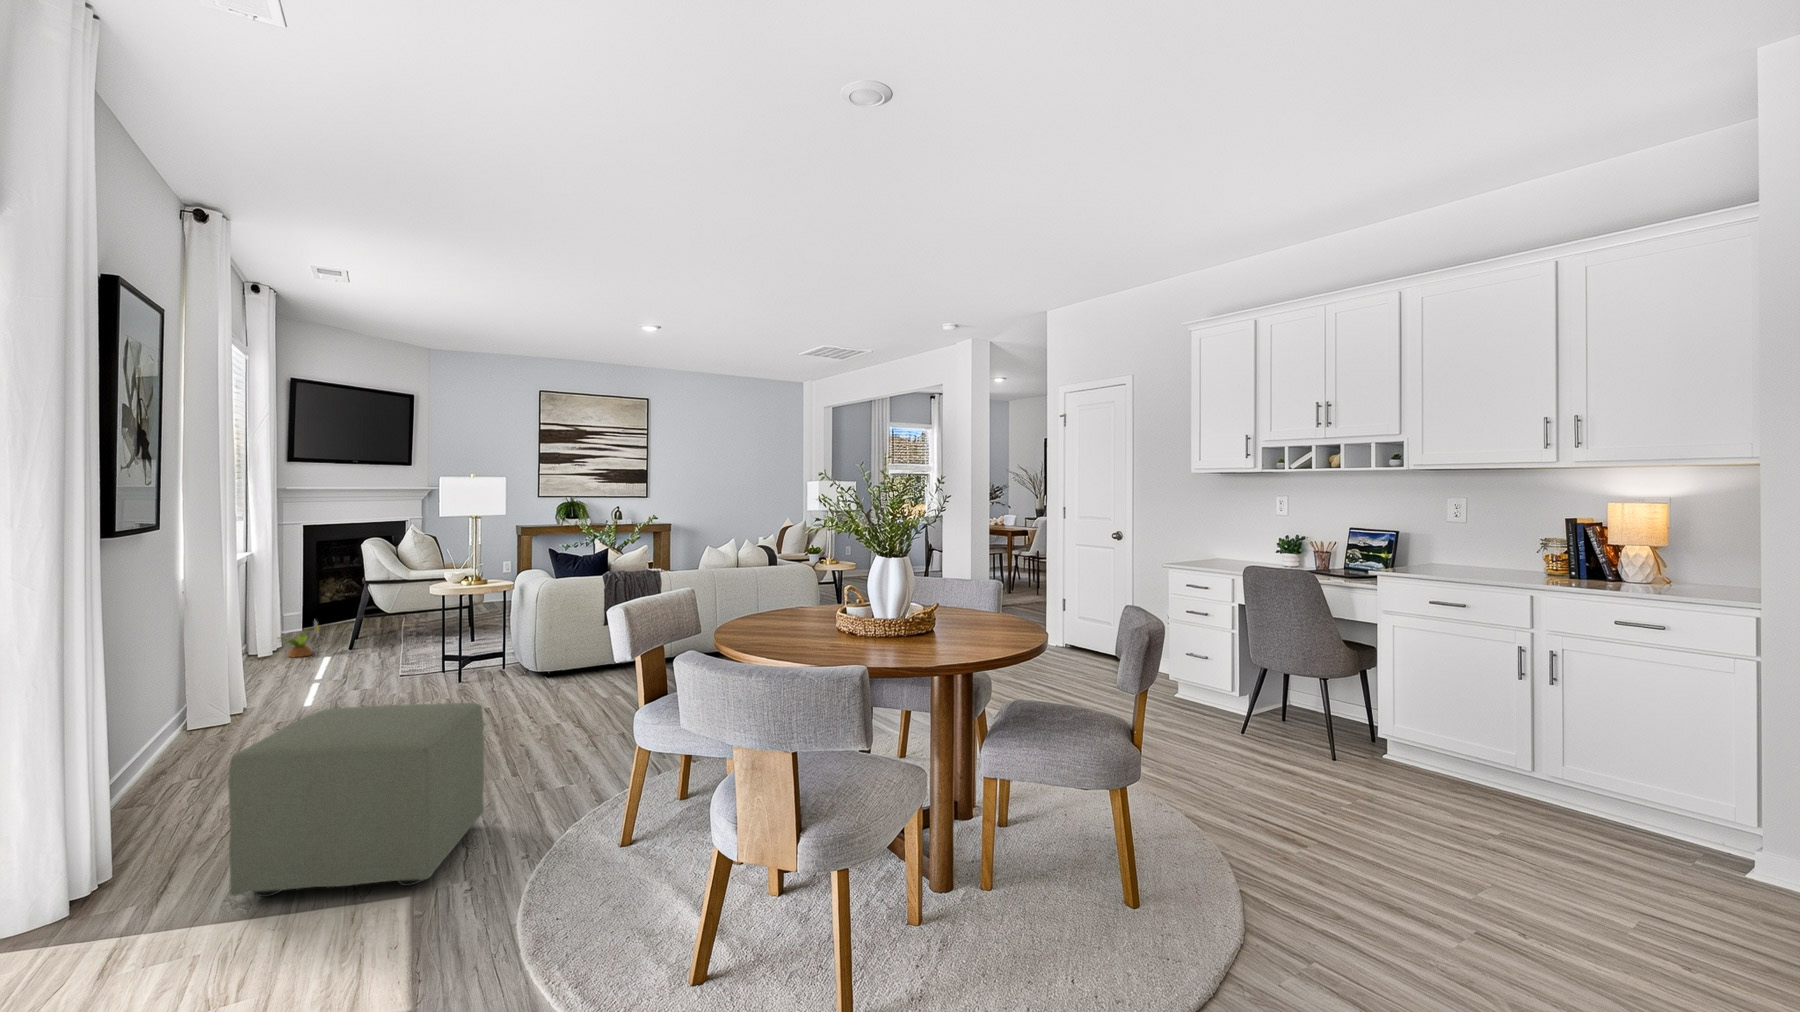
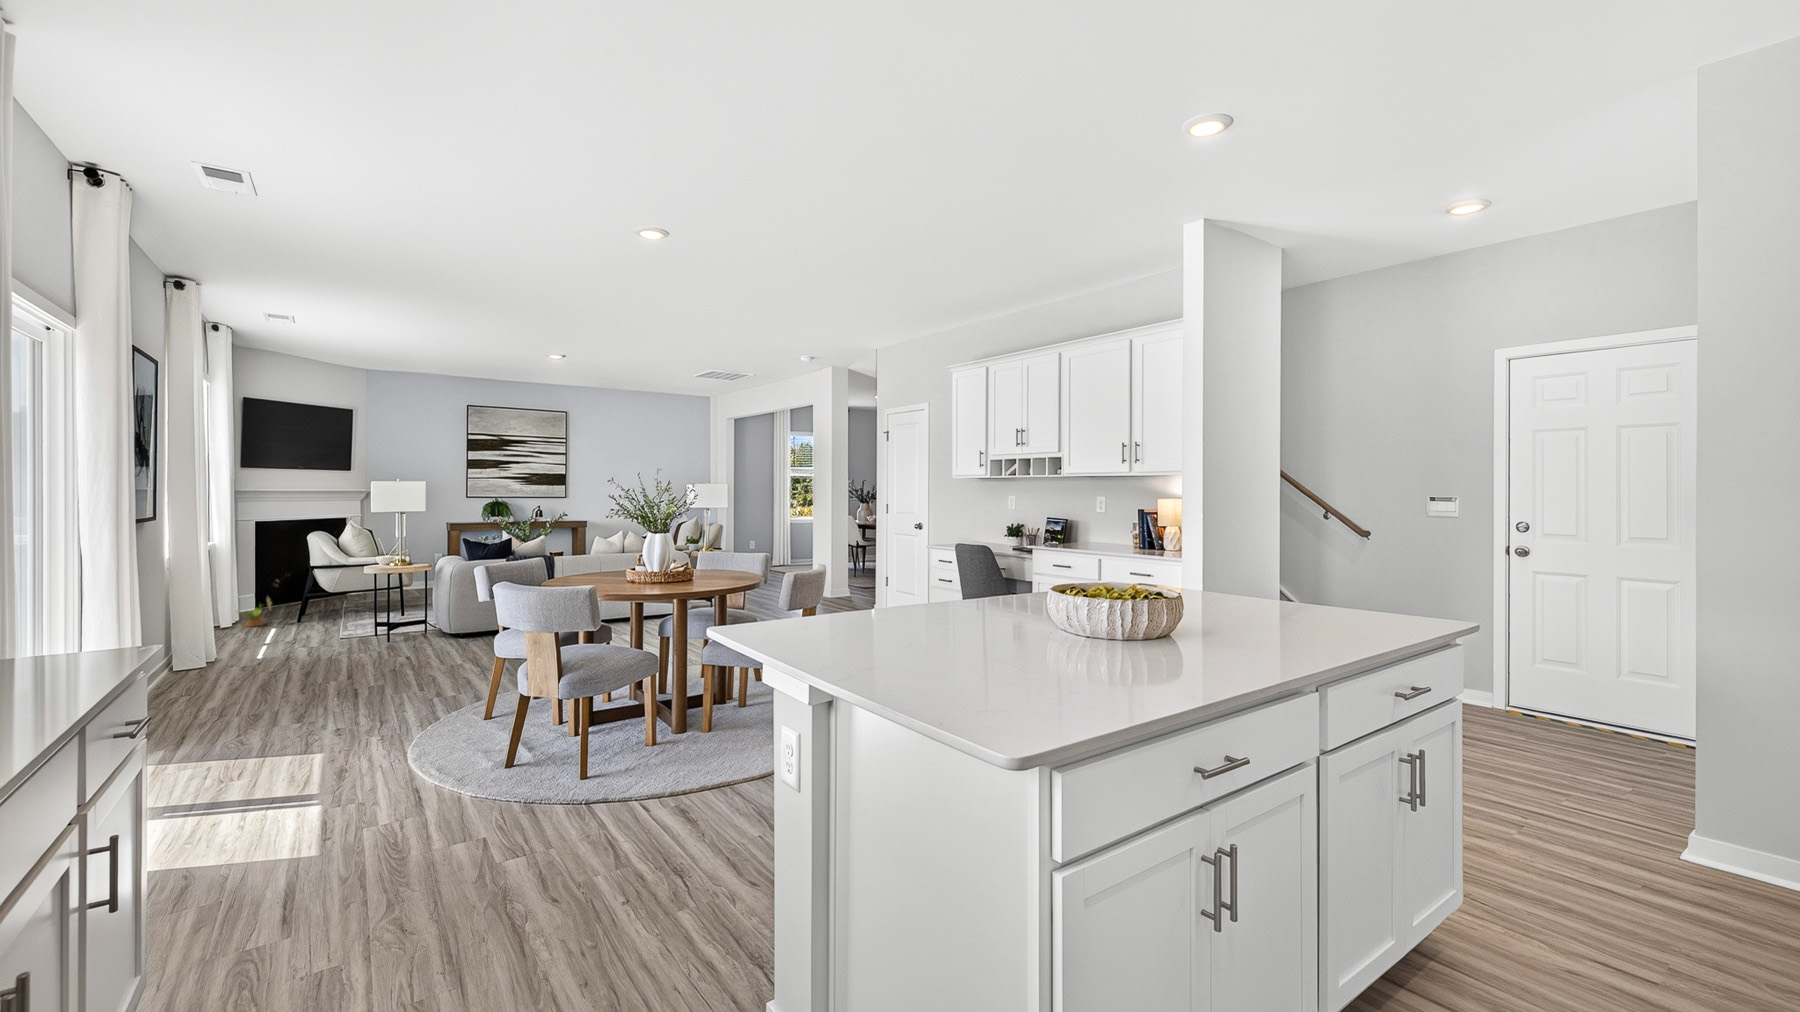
ottoman: present [228,703,484,897] -> none [223,632,394,744]

